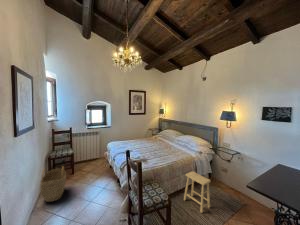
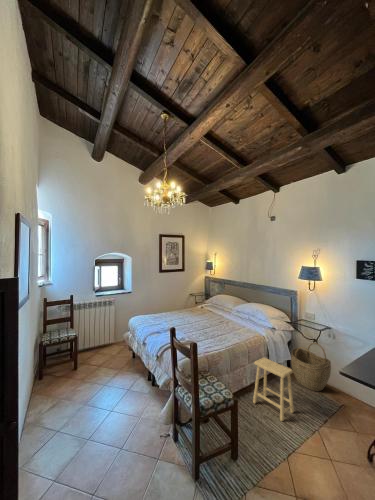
woven basket: present [40,167,66,202] -> present [291,343,331,391]

